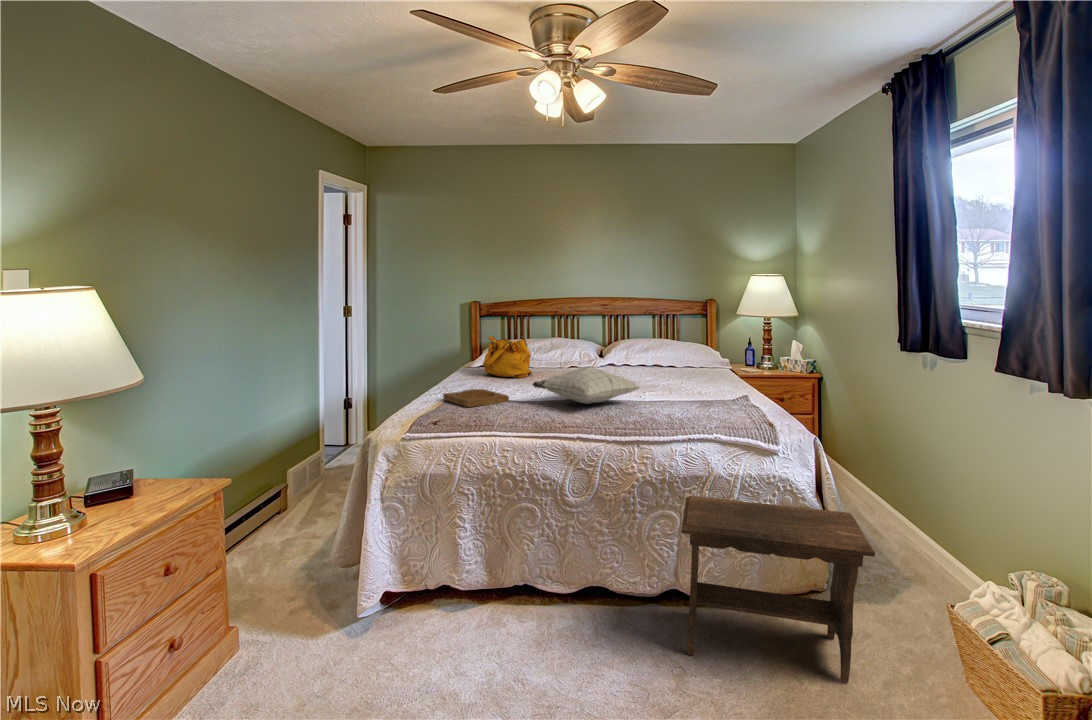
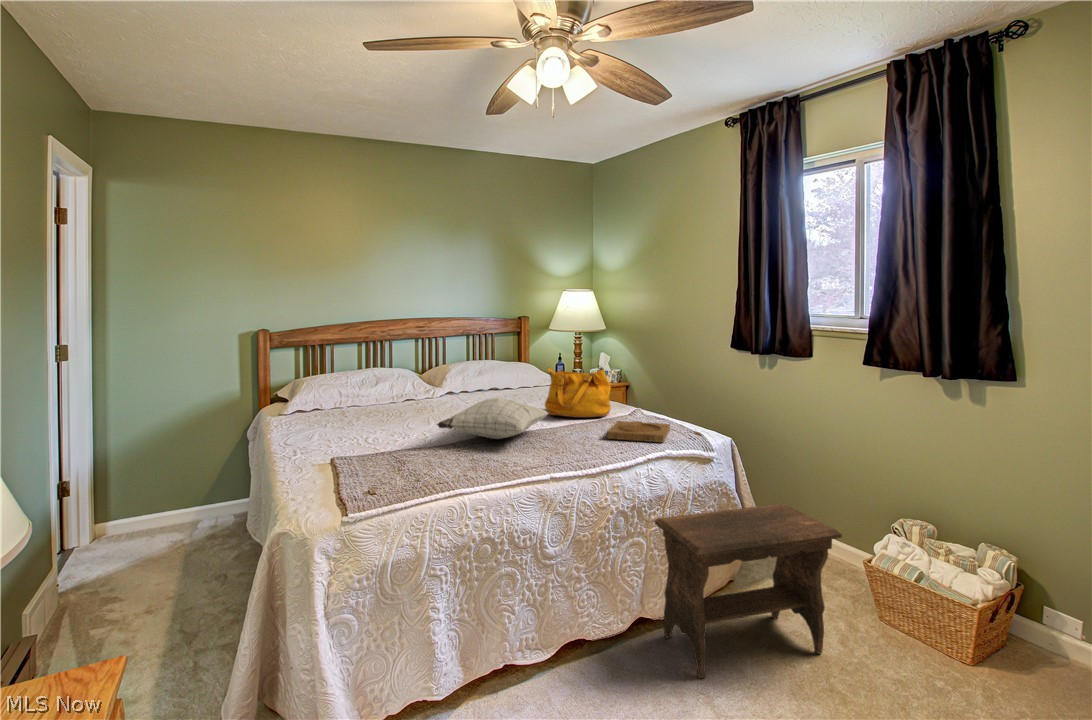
handbag: present [483,336,532,378] -> present [545,365,611,417]
tray: present [443,389,509,407] -> present [607,421,670,442]

